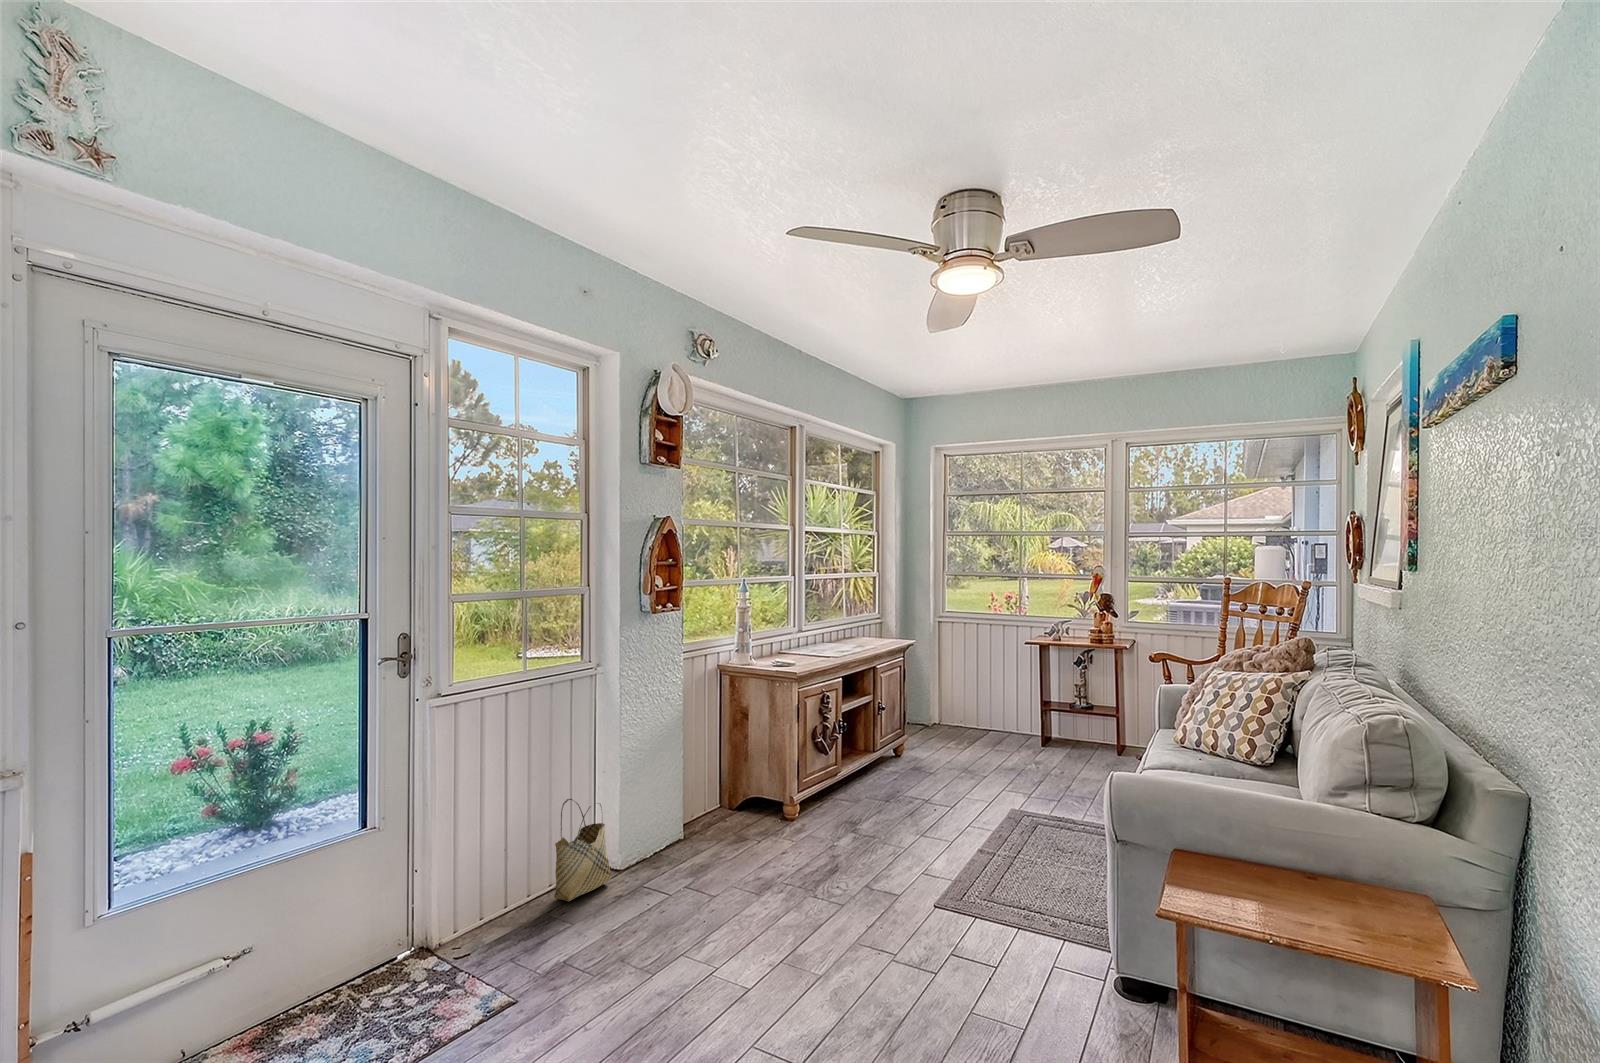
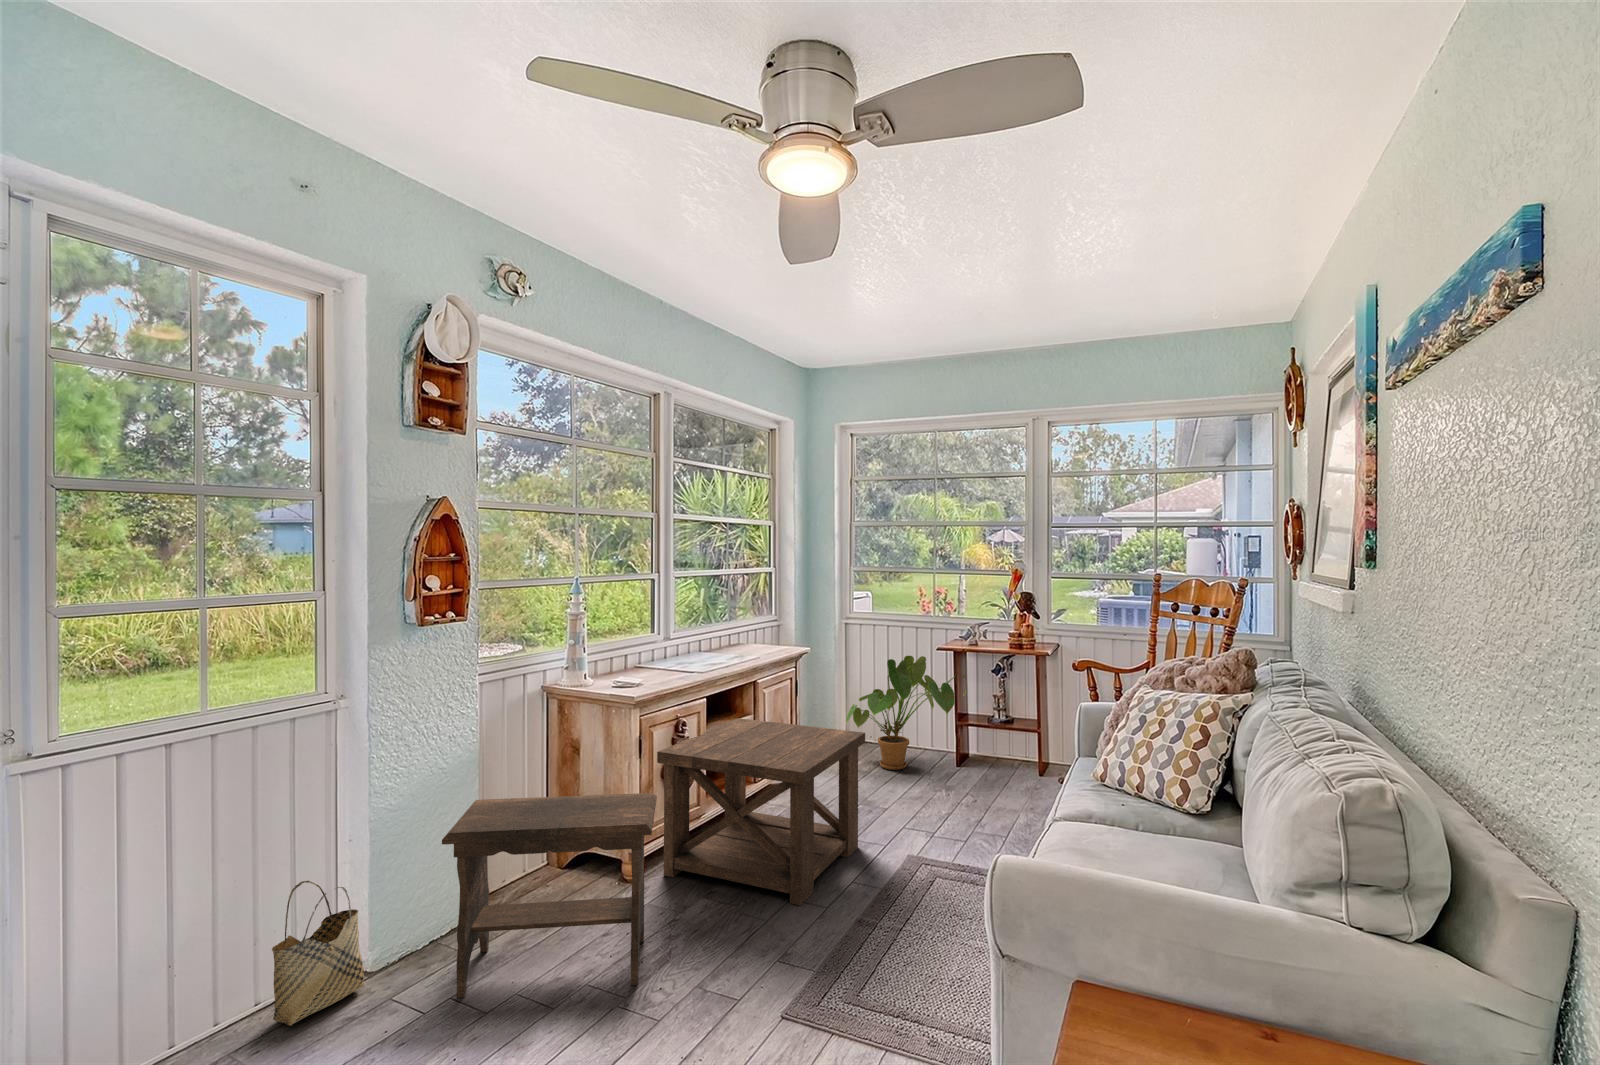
house plant: none [945,648,1053,747] -> present [846,656,966,770]
side table: none [808,695,975,842] -> present [657,718,865,905]
footstool: none [672,745,827,891] -> present [442,793,657,997]

